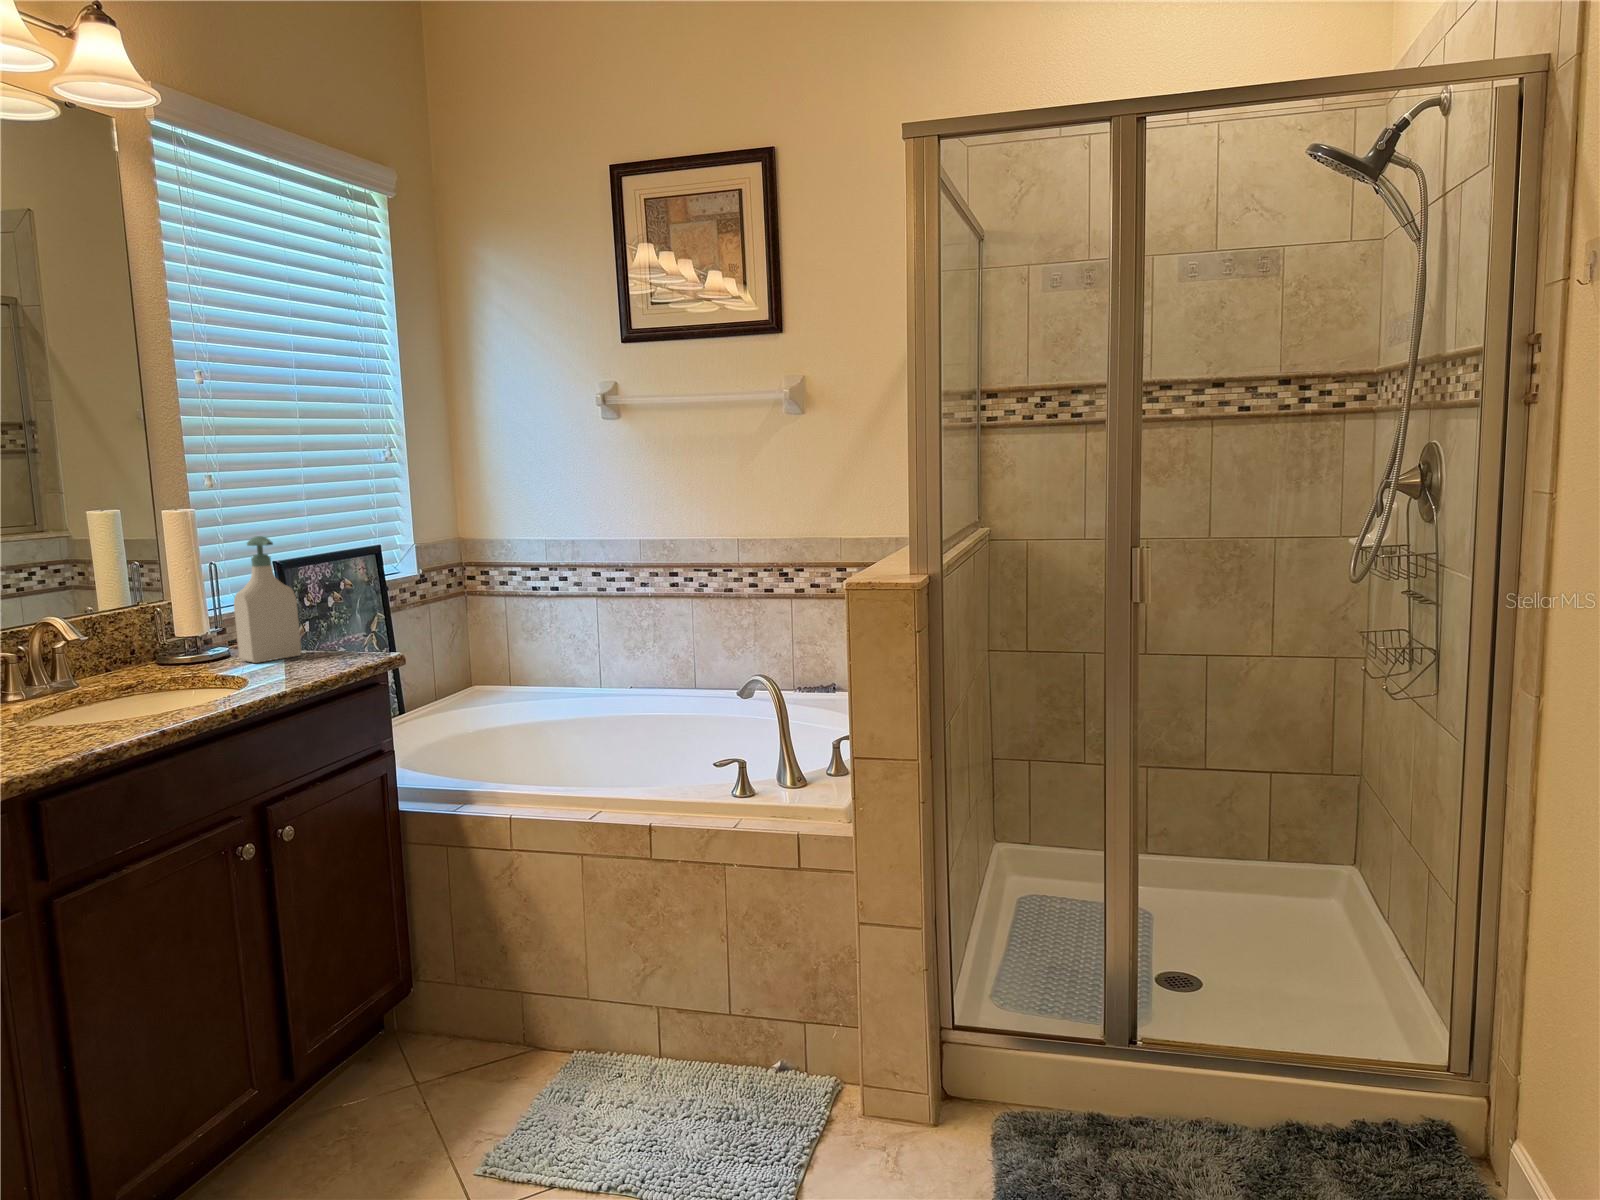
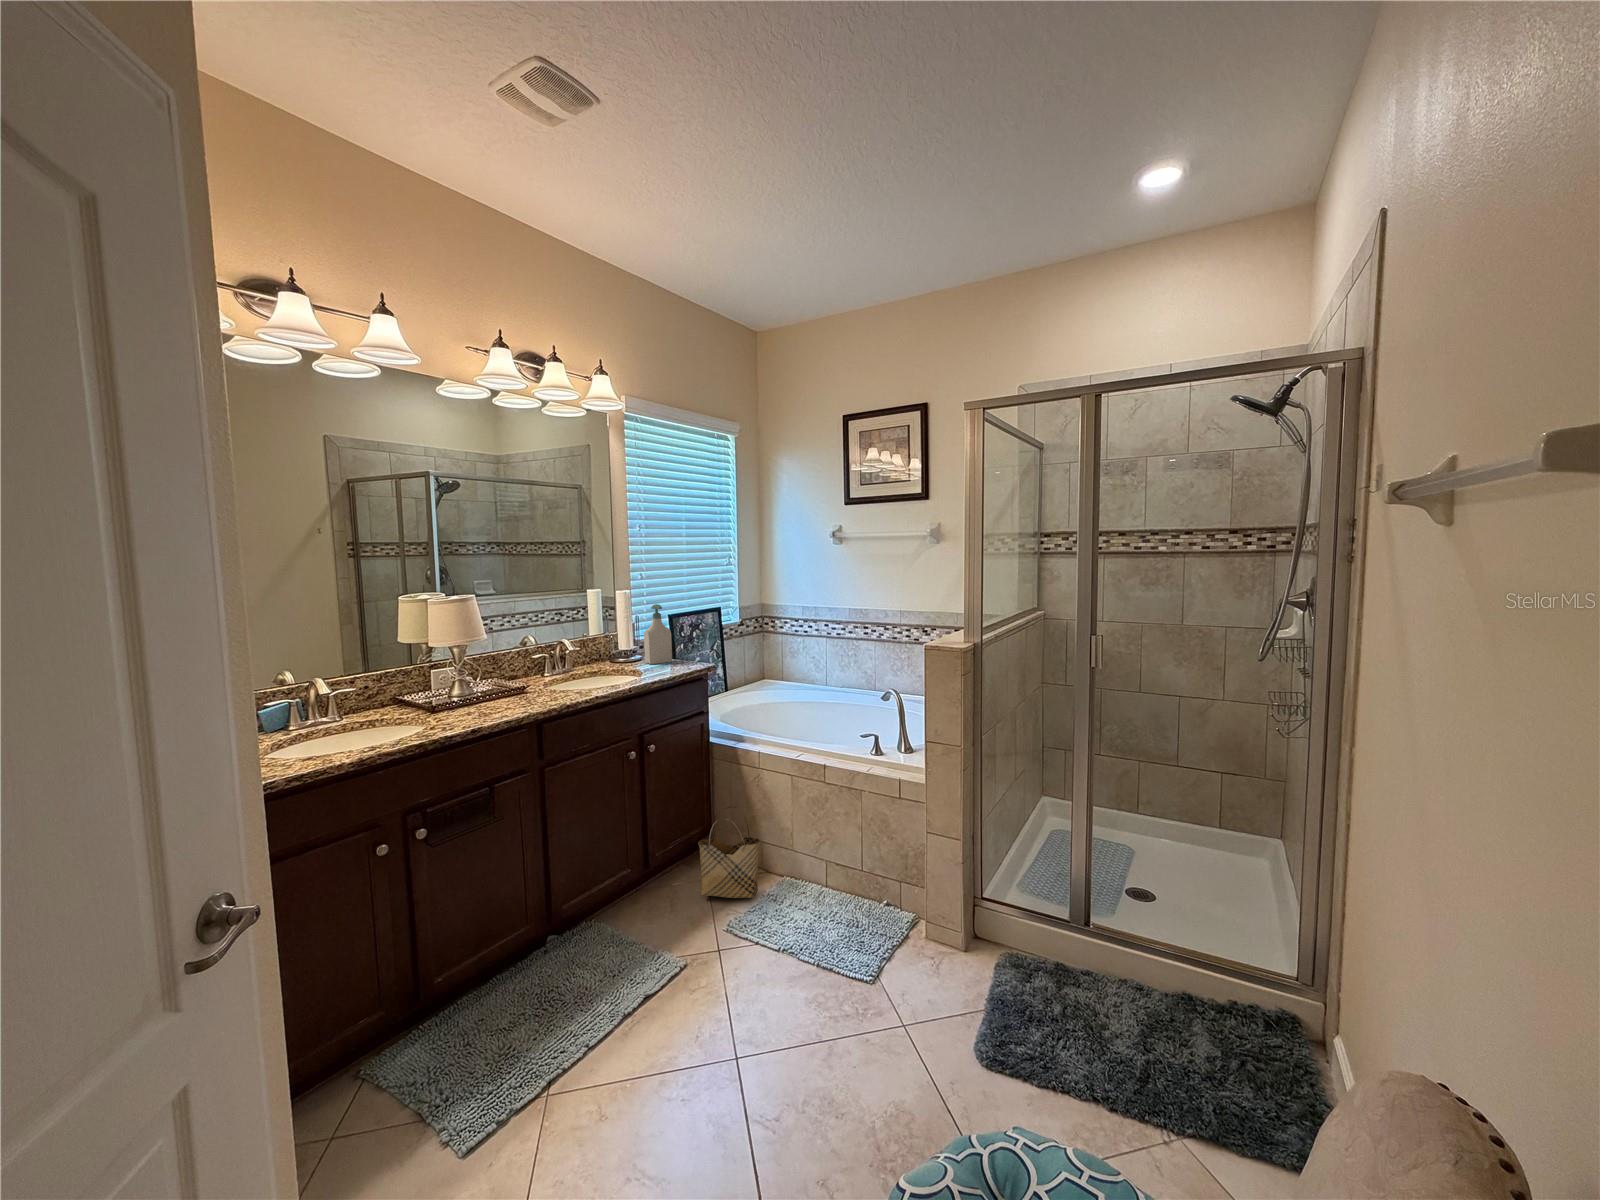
woven basket: none [397,931,528,1118] -> present [698,806,760,898]

